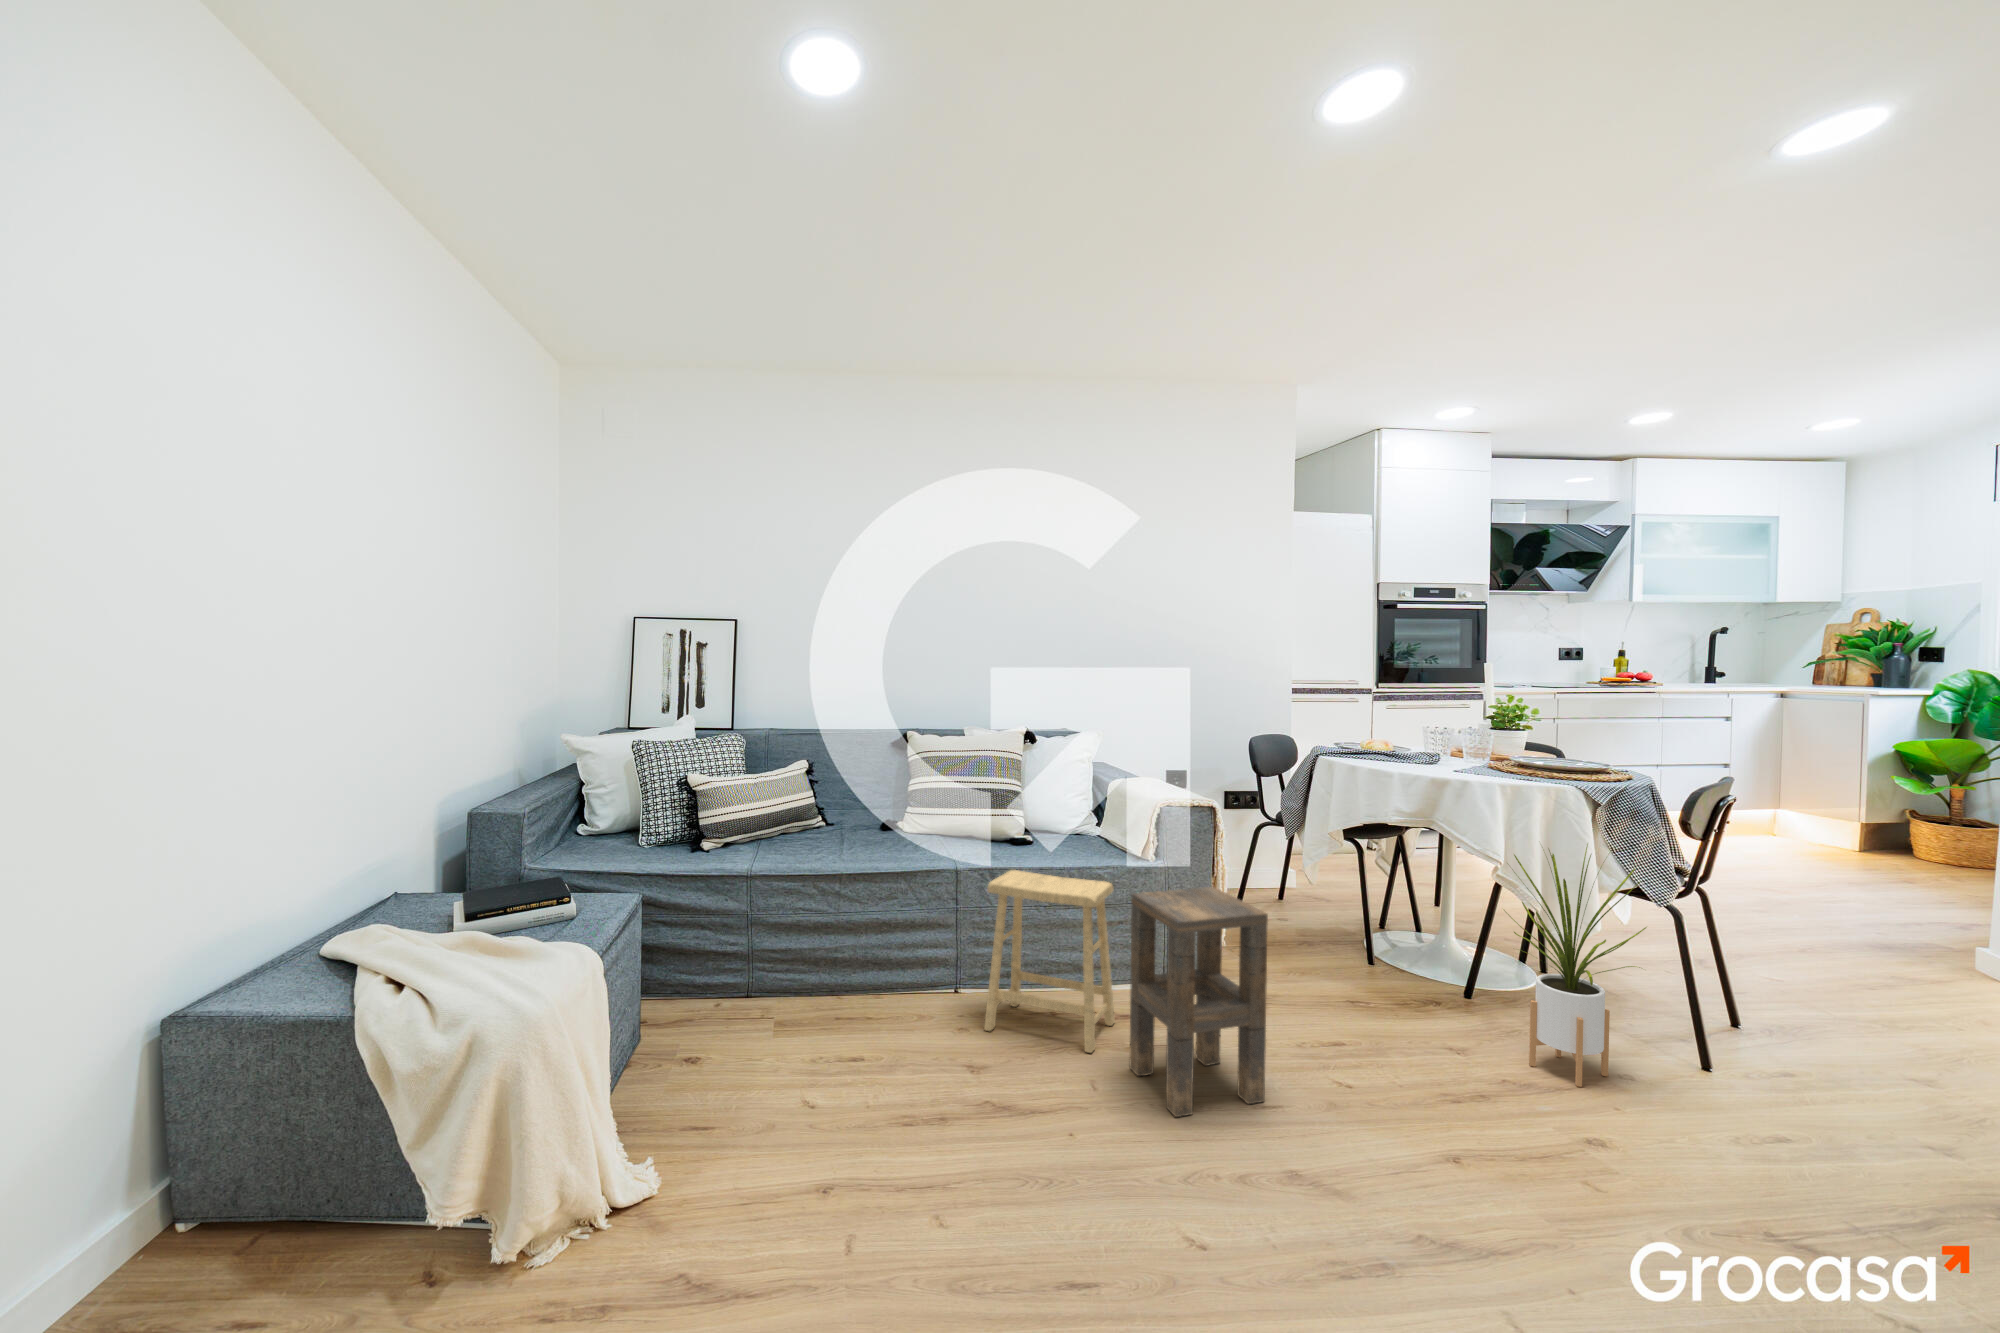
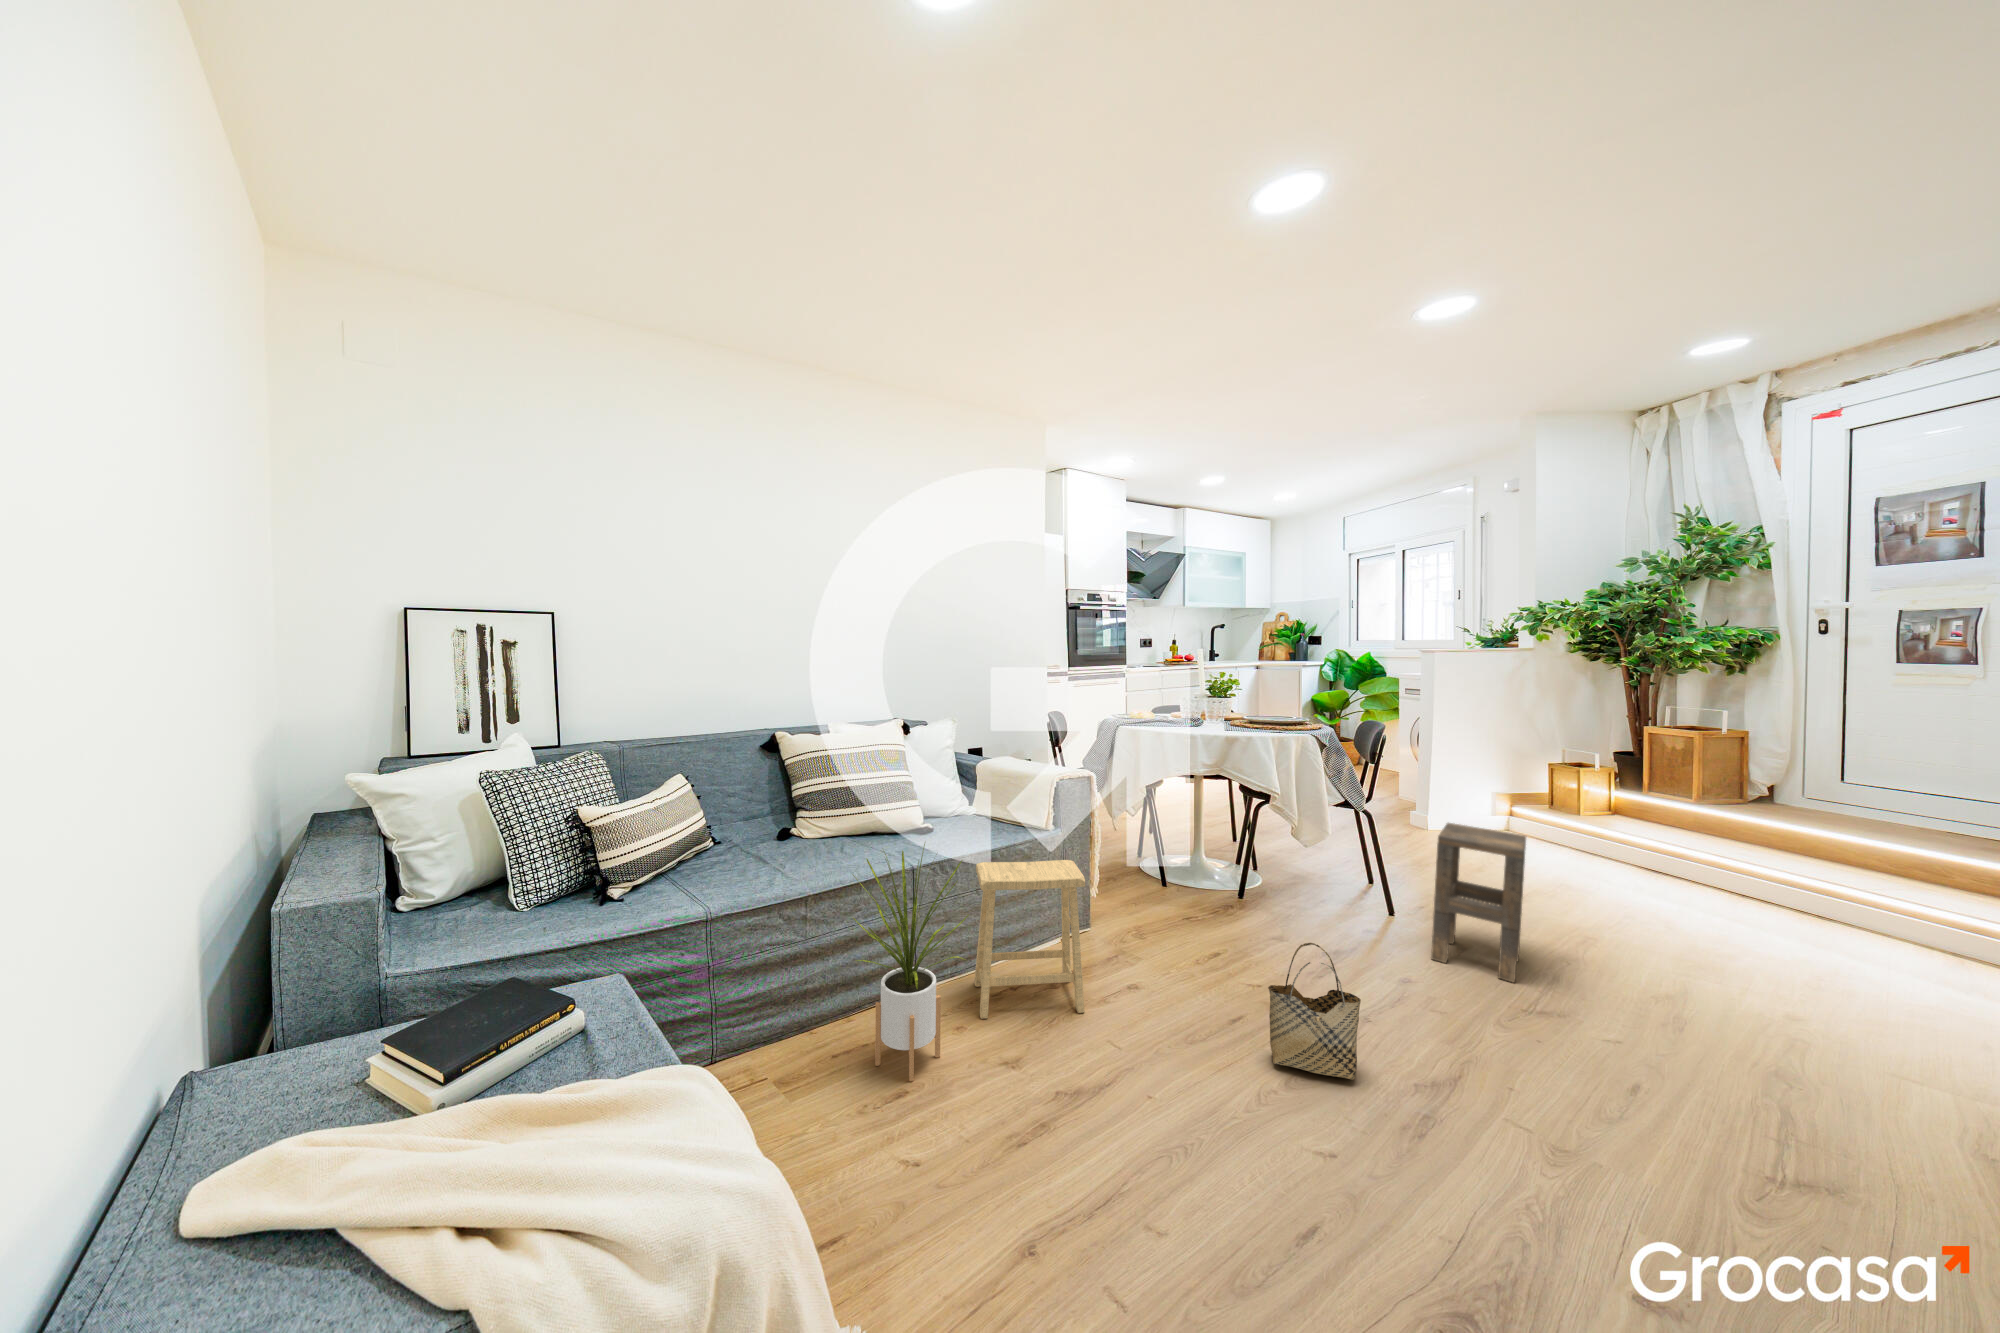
house plant: present [1504,844,1647,1087] -> present [853,844,968,1081]
side table: present [1129,886,1268,1117] -> present [1431,823,1526,982]
woven basket: none [1245,1014,1361,1198] -> present [1268,943,1361,1080]

